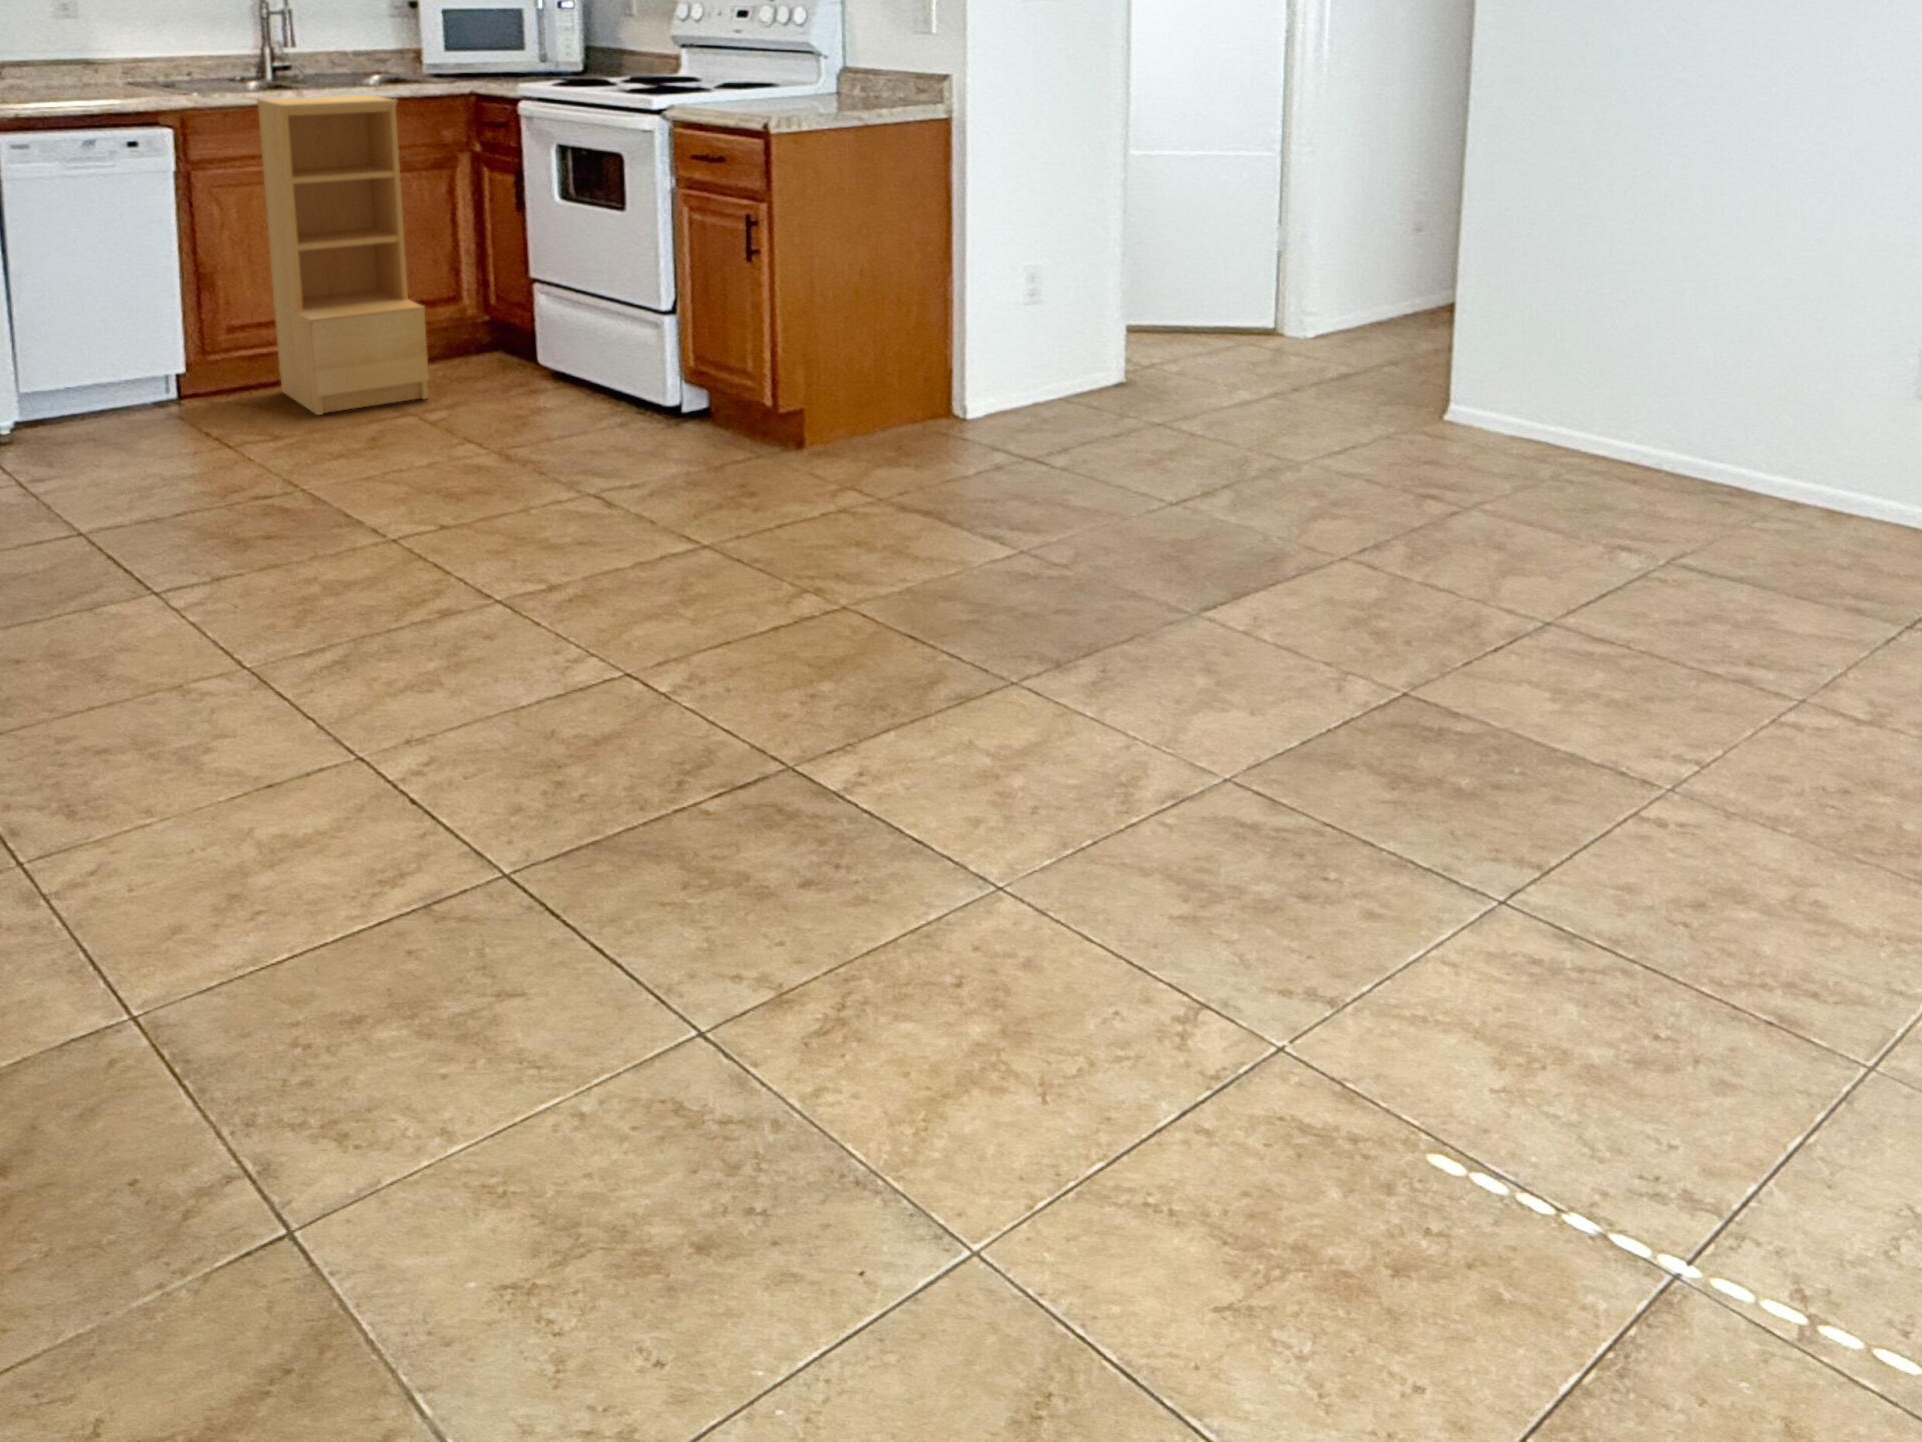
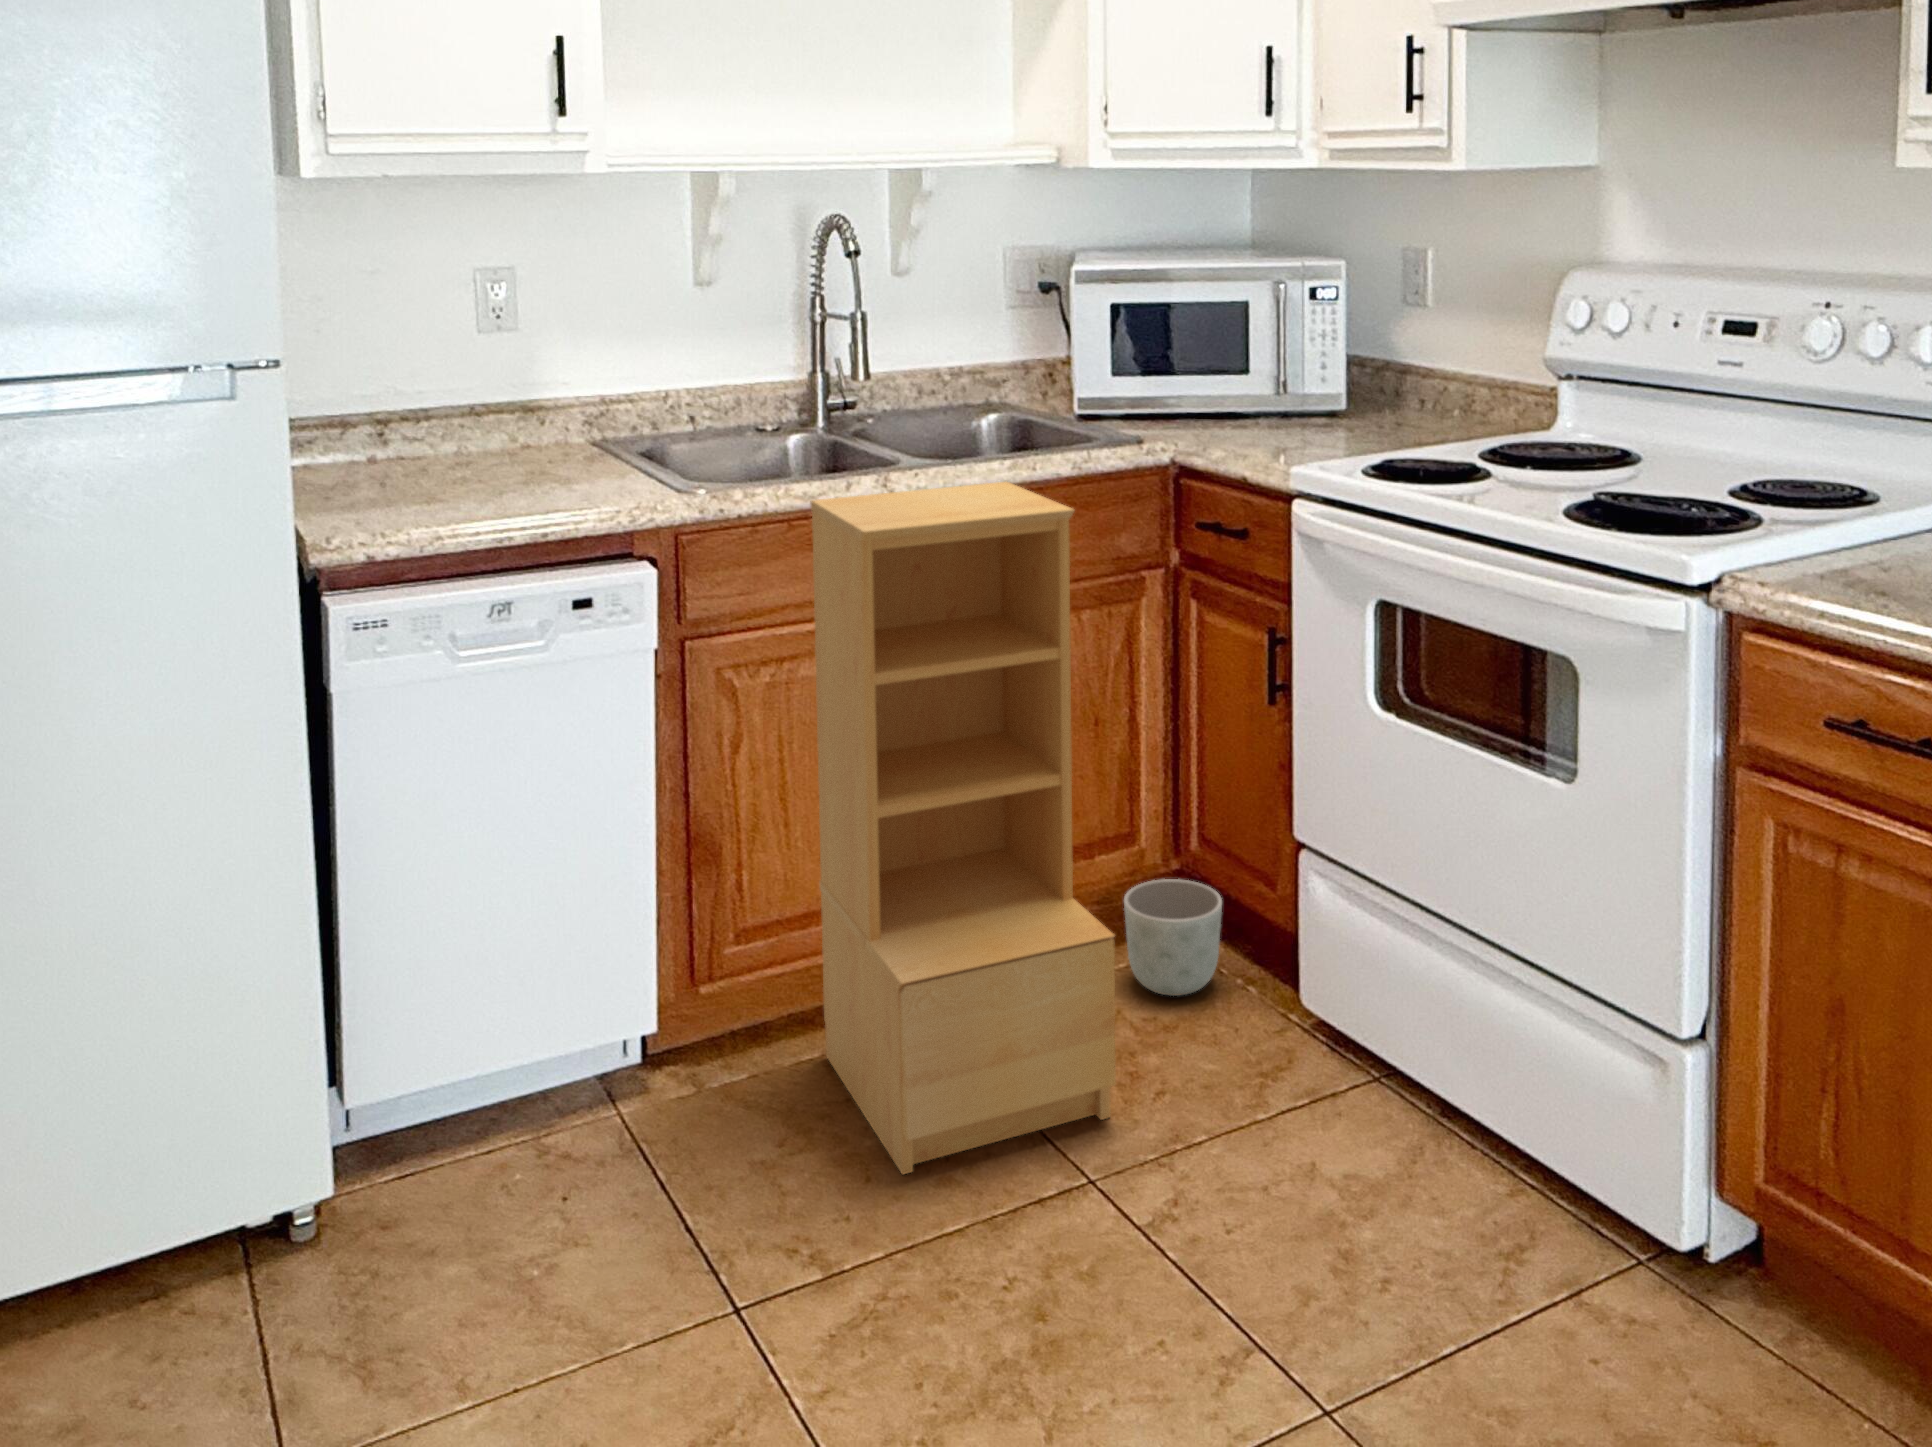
planter: none [449,316,503,369] -> present [1124,879,1222,996]

